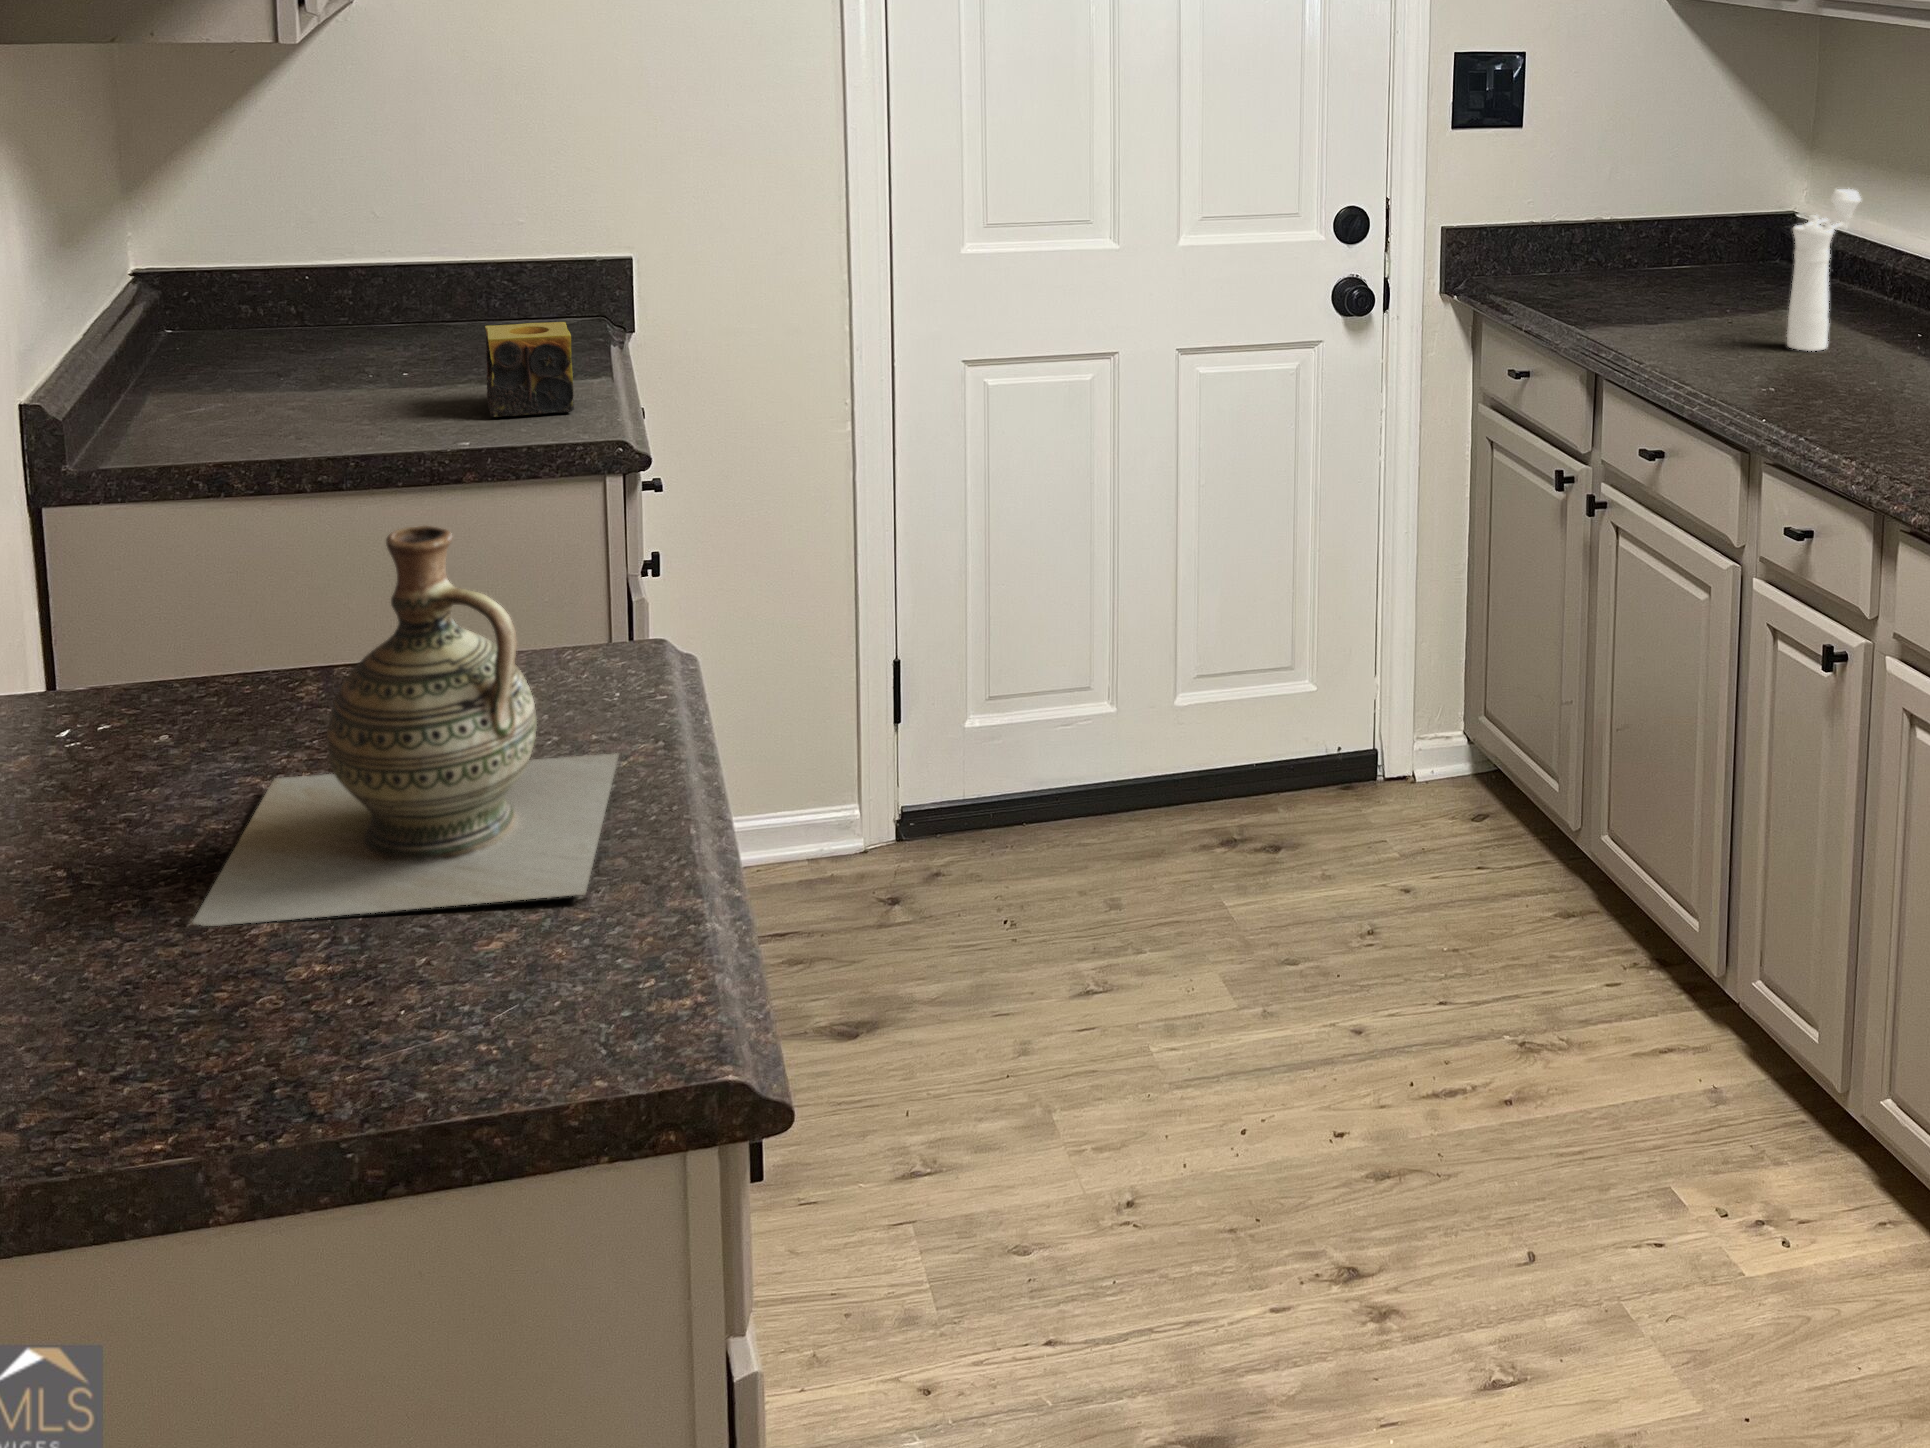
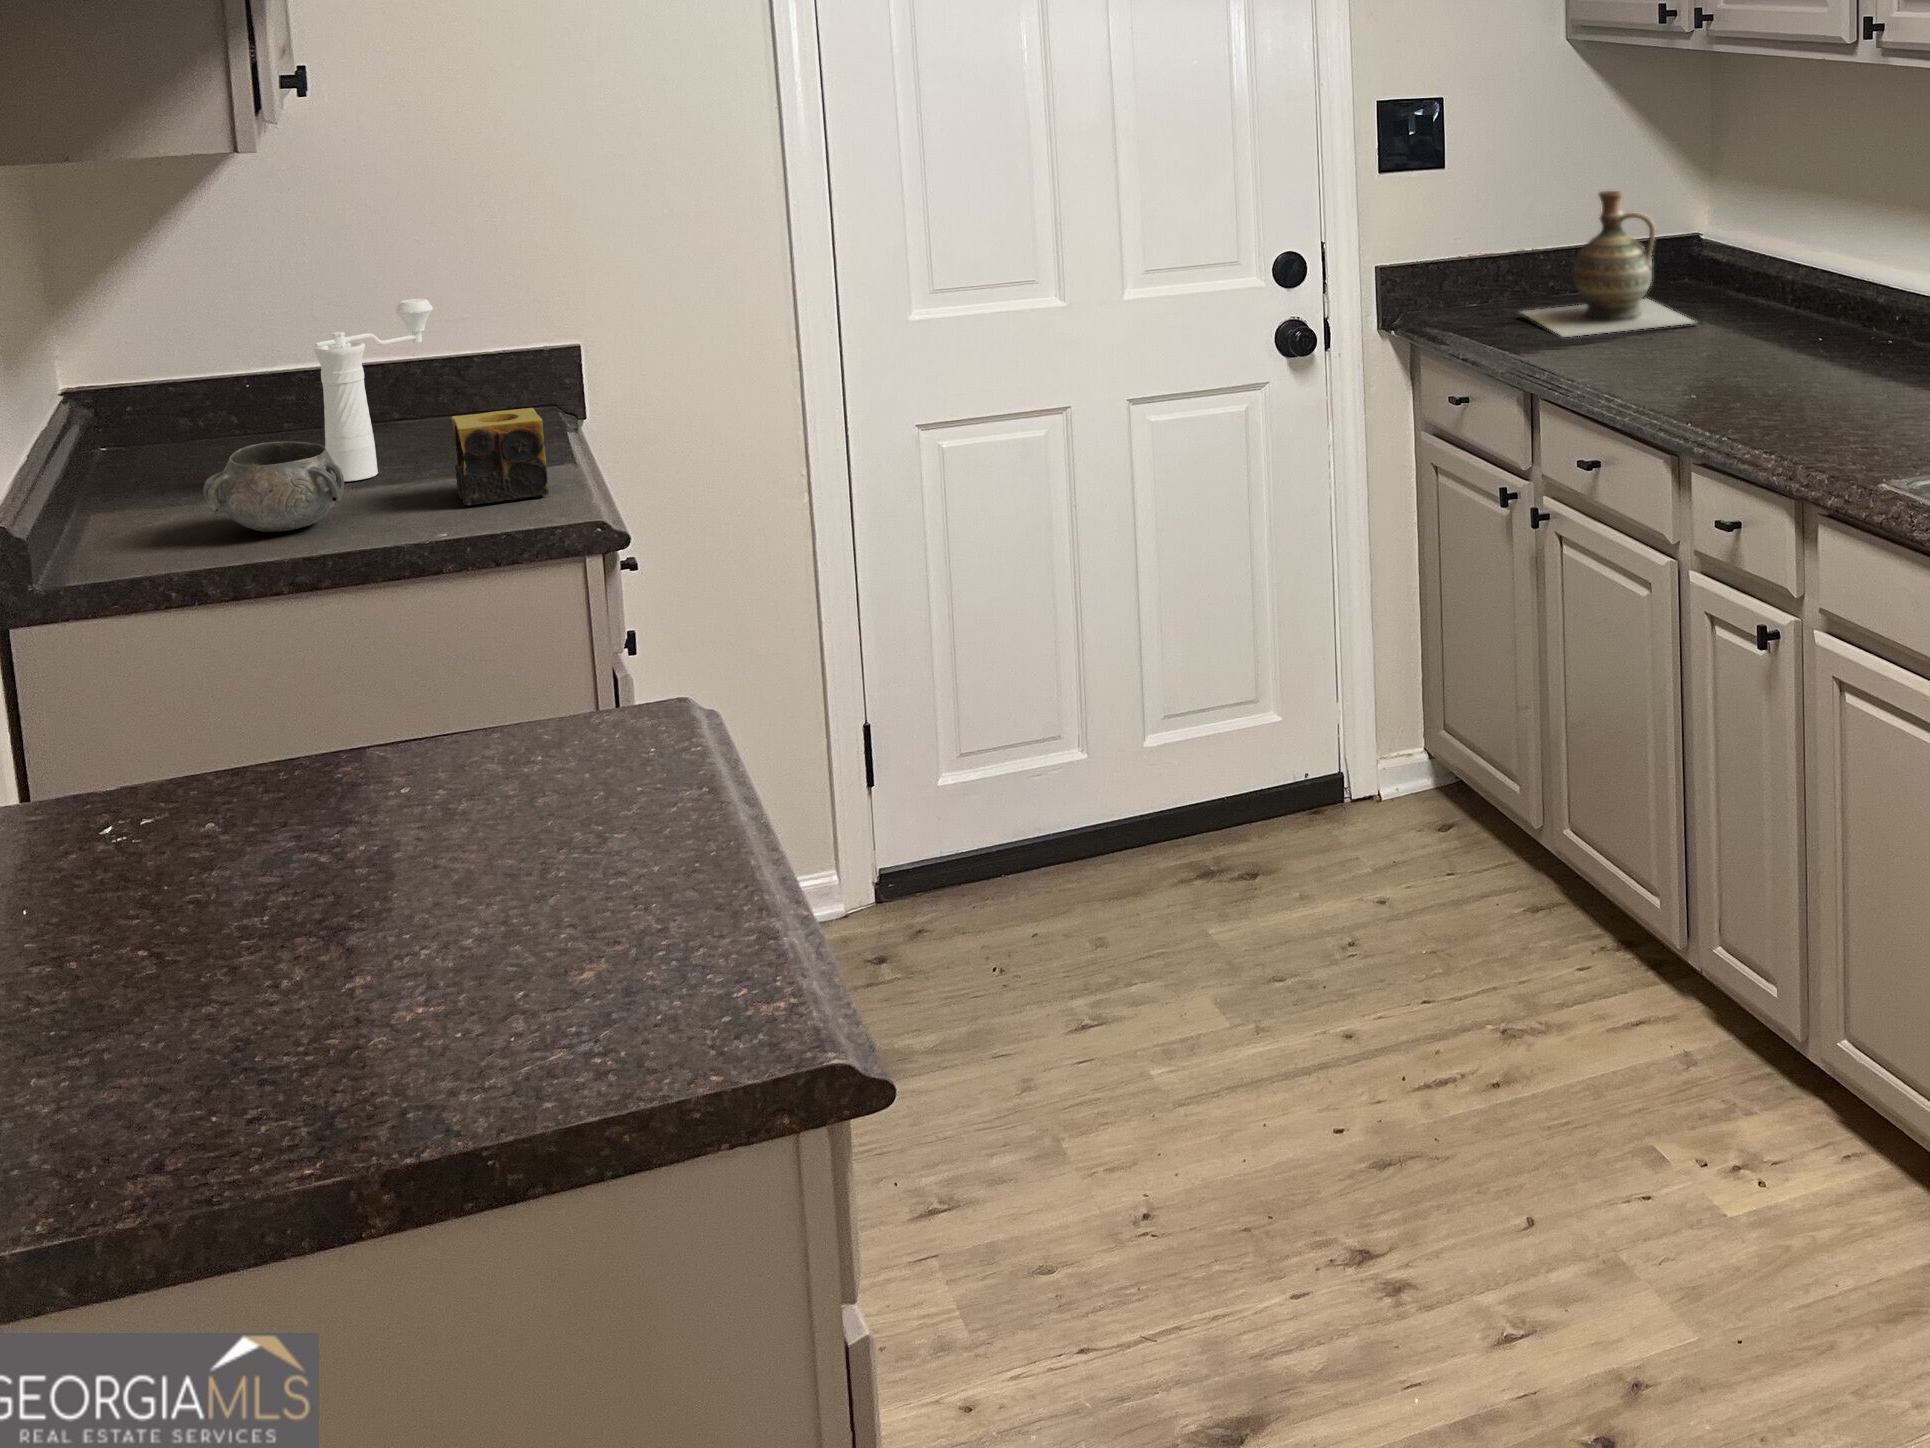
pepper mill: present [1787,189,1861,351] -> present [314,299,433,481]
decorative bowl: none [240,340,374,431] -> present [203,441,344,532]
ceramic jug: present [193,526,619,926] -> present [1522,191,1694,337]

